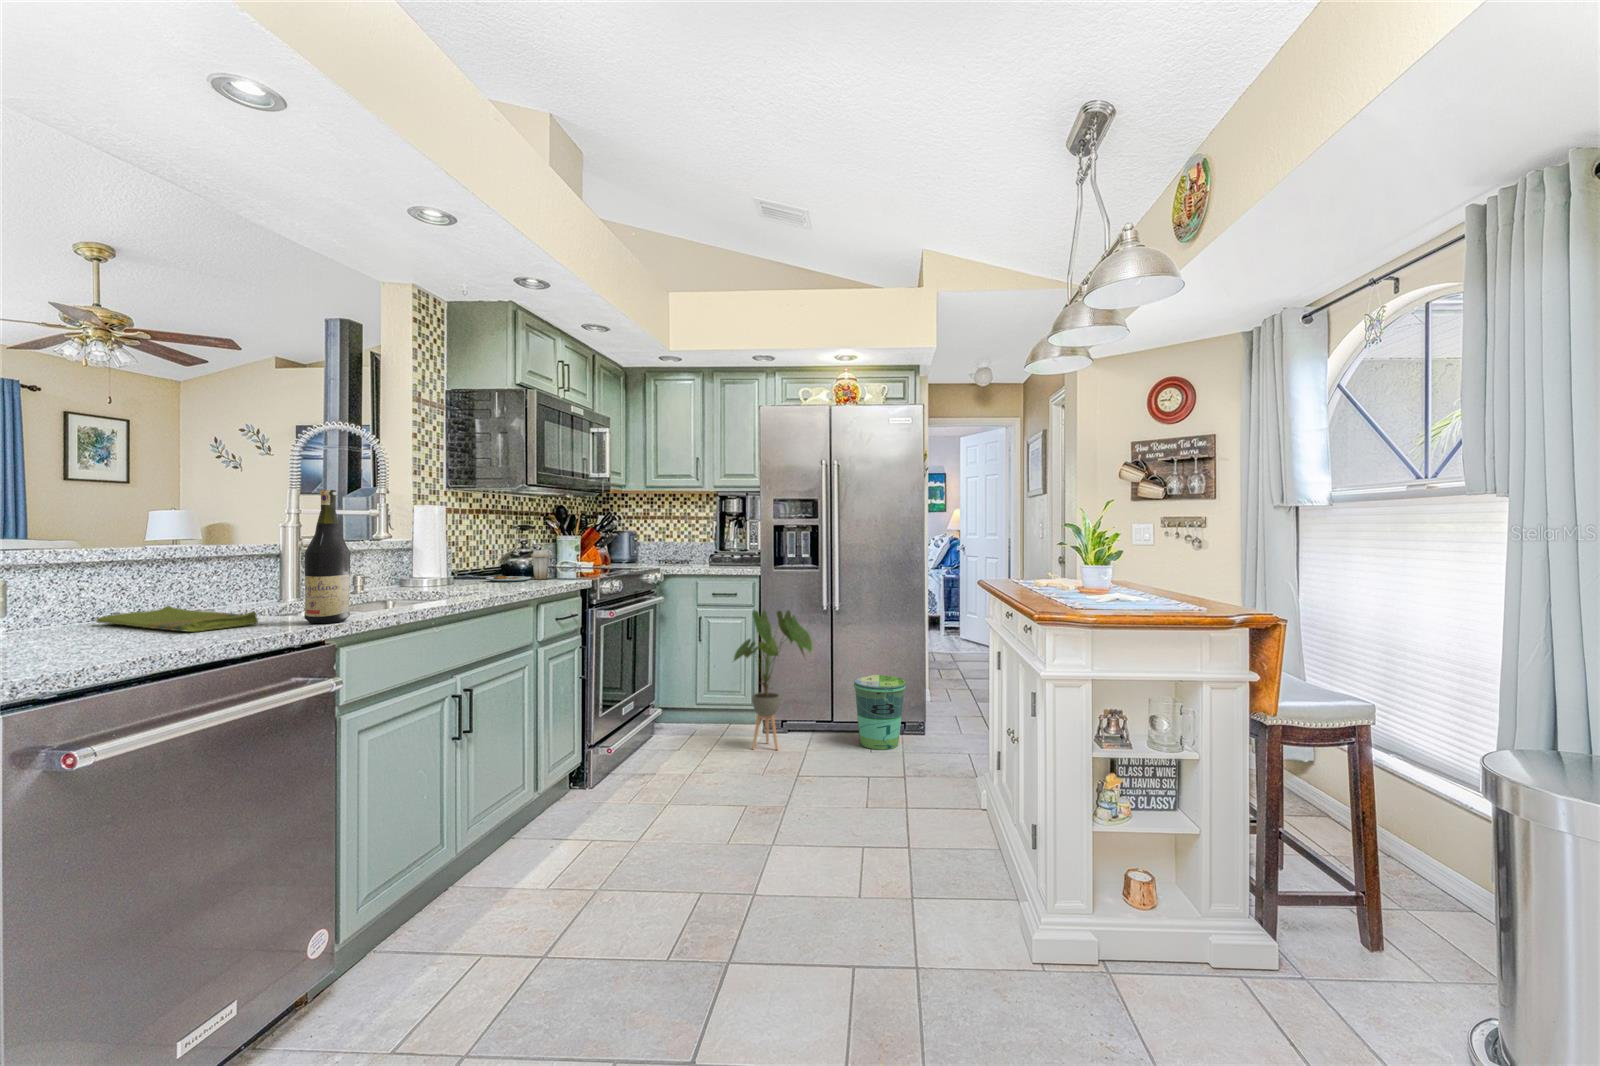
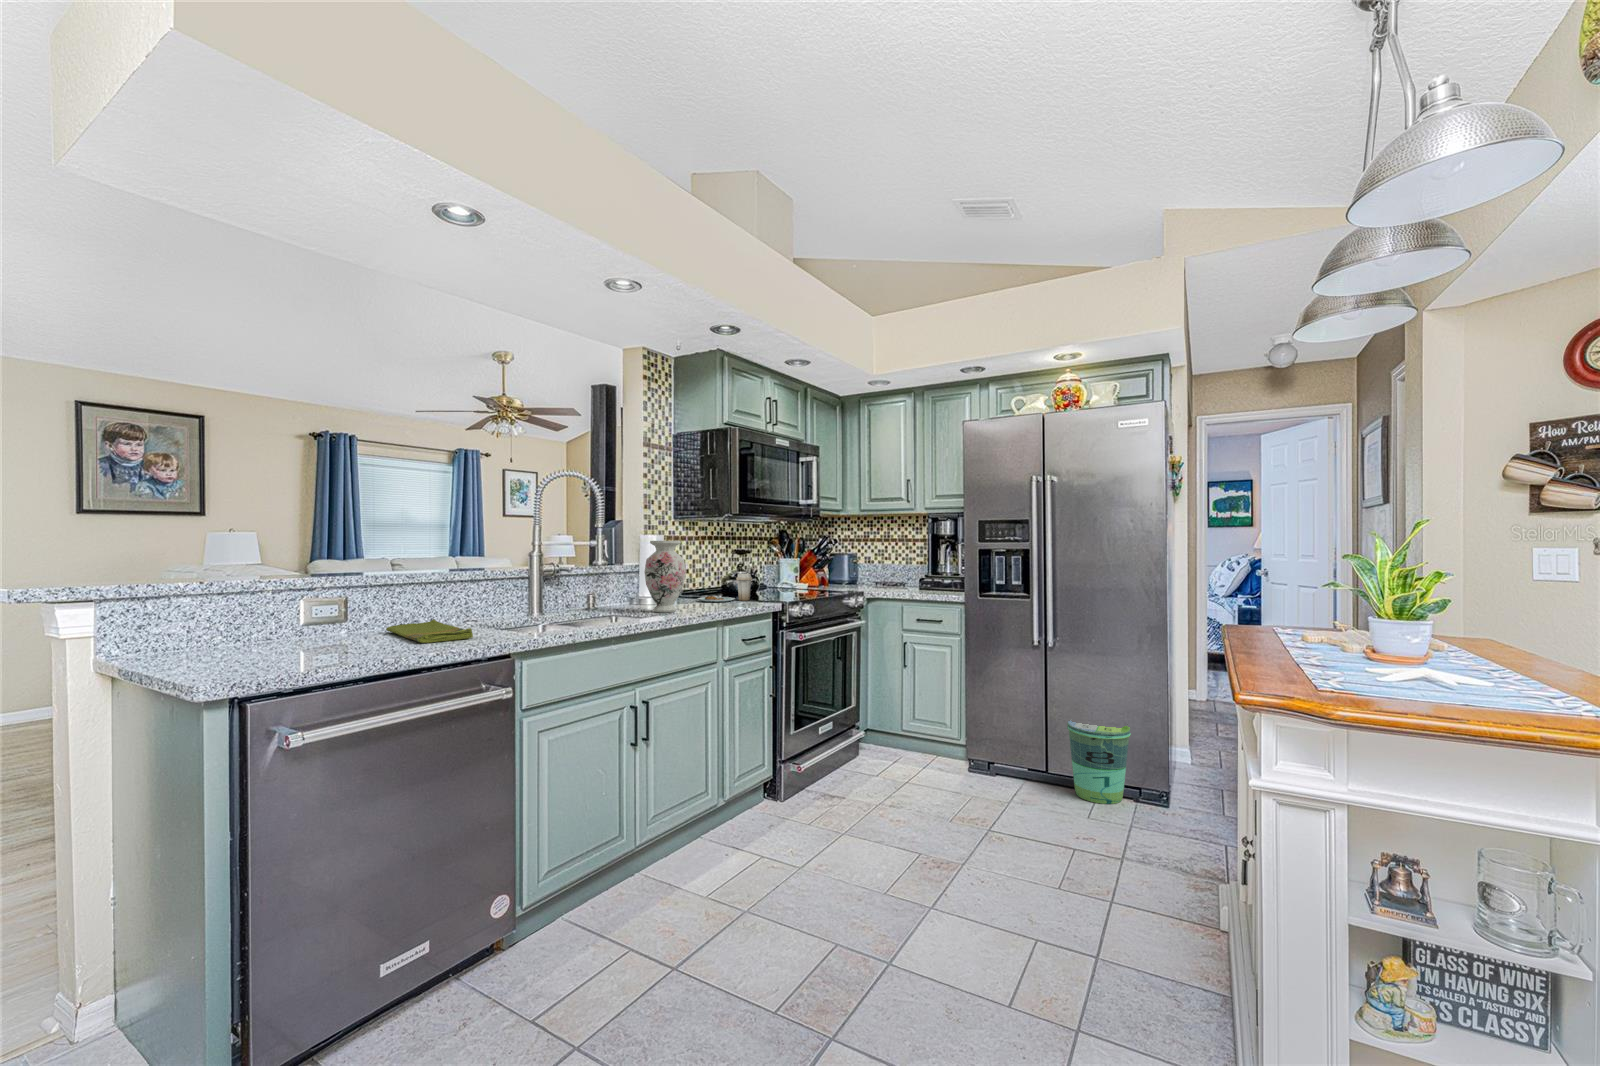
wine bottle: present [304,490,350,623] -> none [502,531,536,640]
vase: none [440,510,492,592] -> present [644,541,686,613]
house plant: present [734,610,812,750] -> none [927,638,1013,787]

